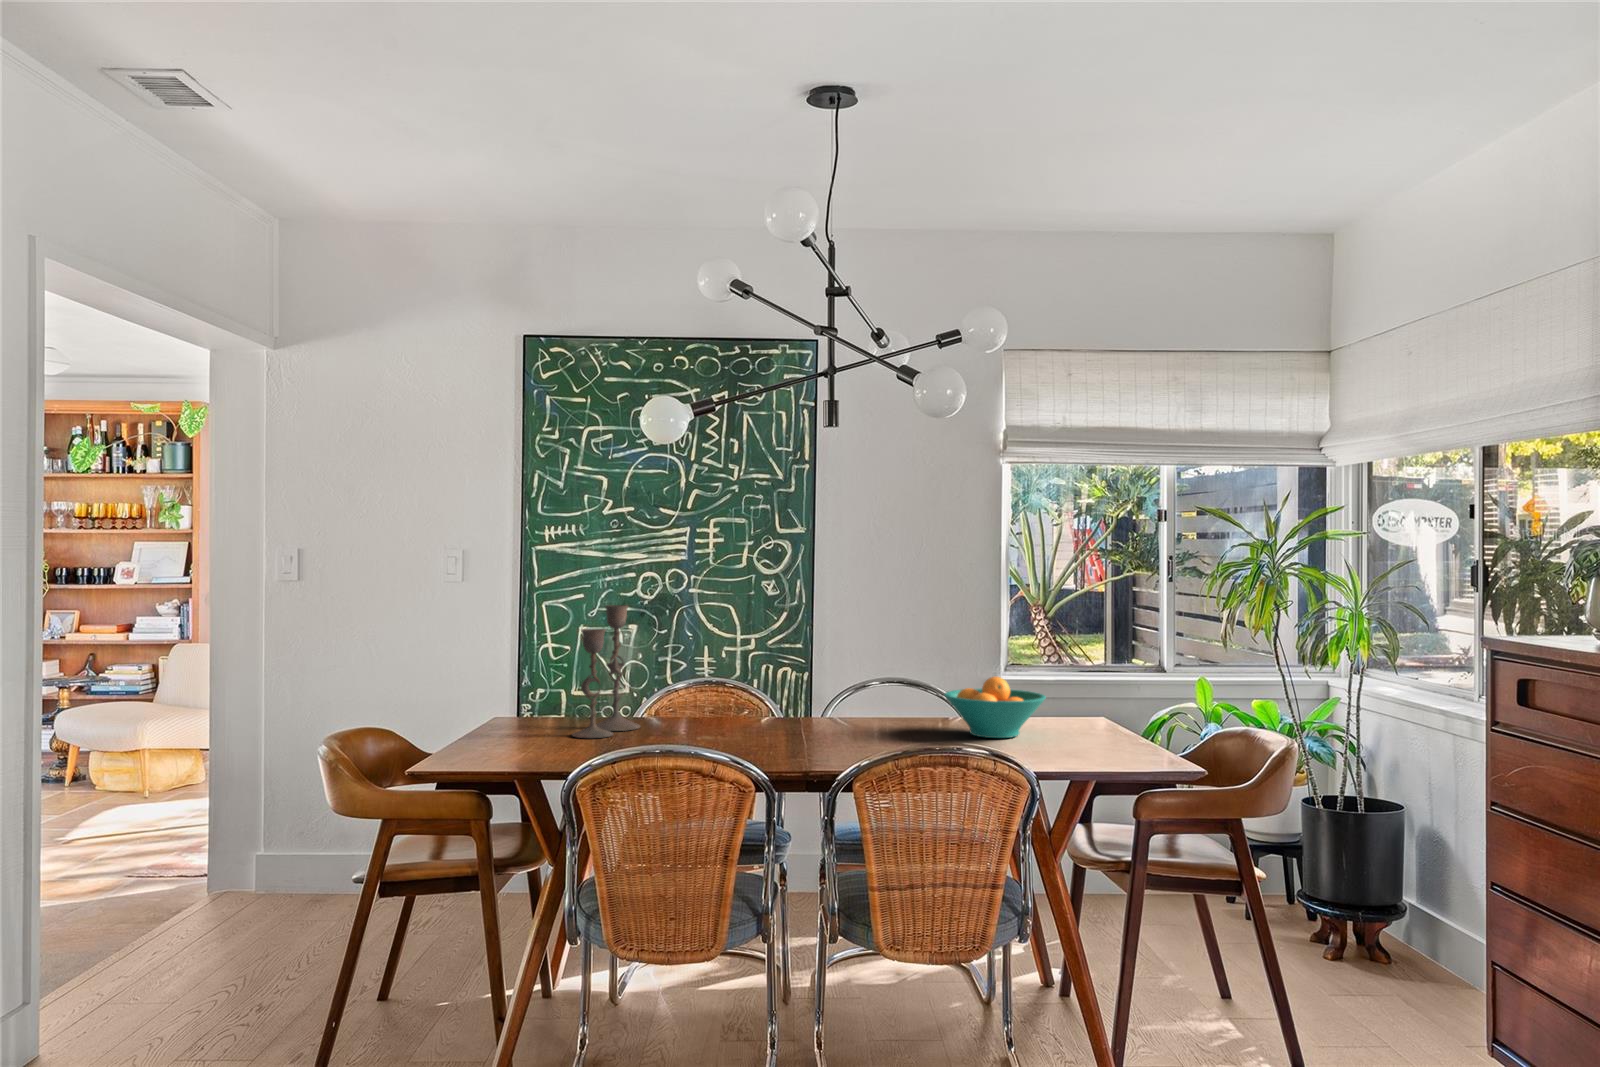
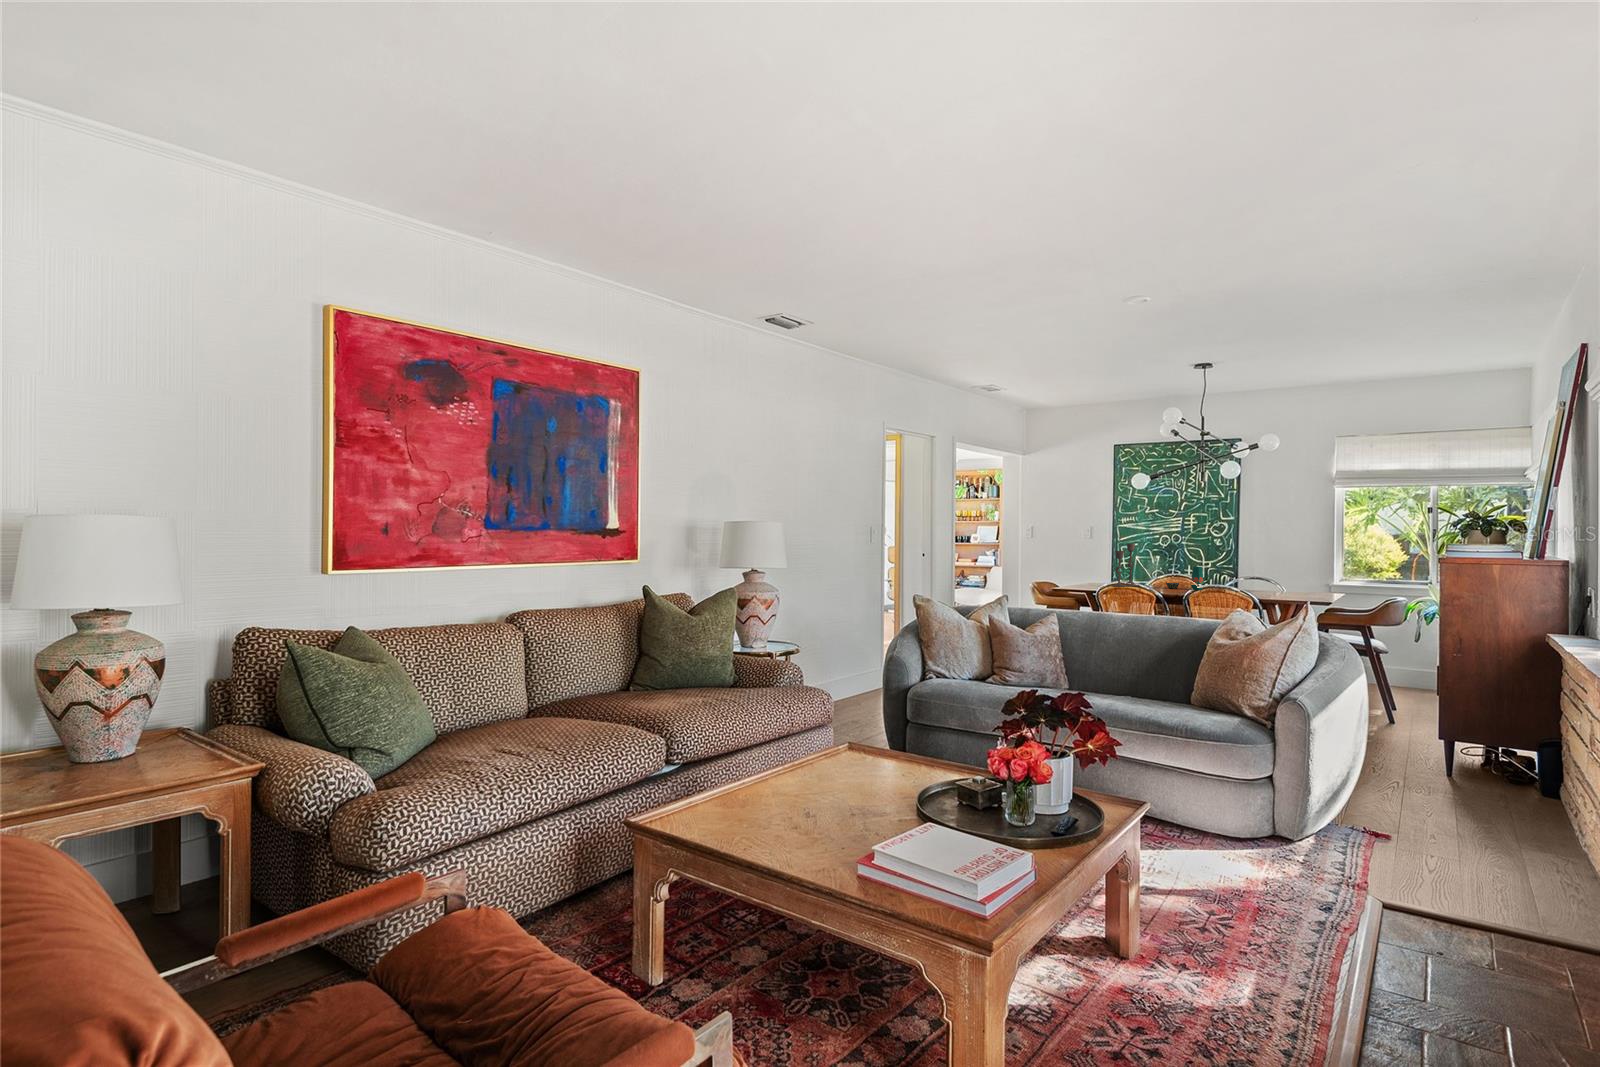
vase: none [723,667,822,734] -> present [1166,567,1204,590]
fruit bowl: present [944,677,1046,738] -> none [1250,572,1294,594]

